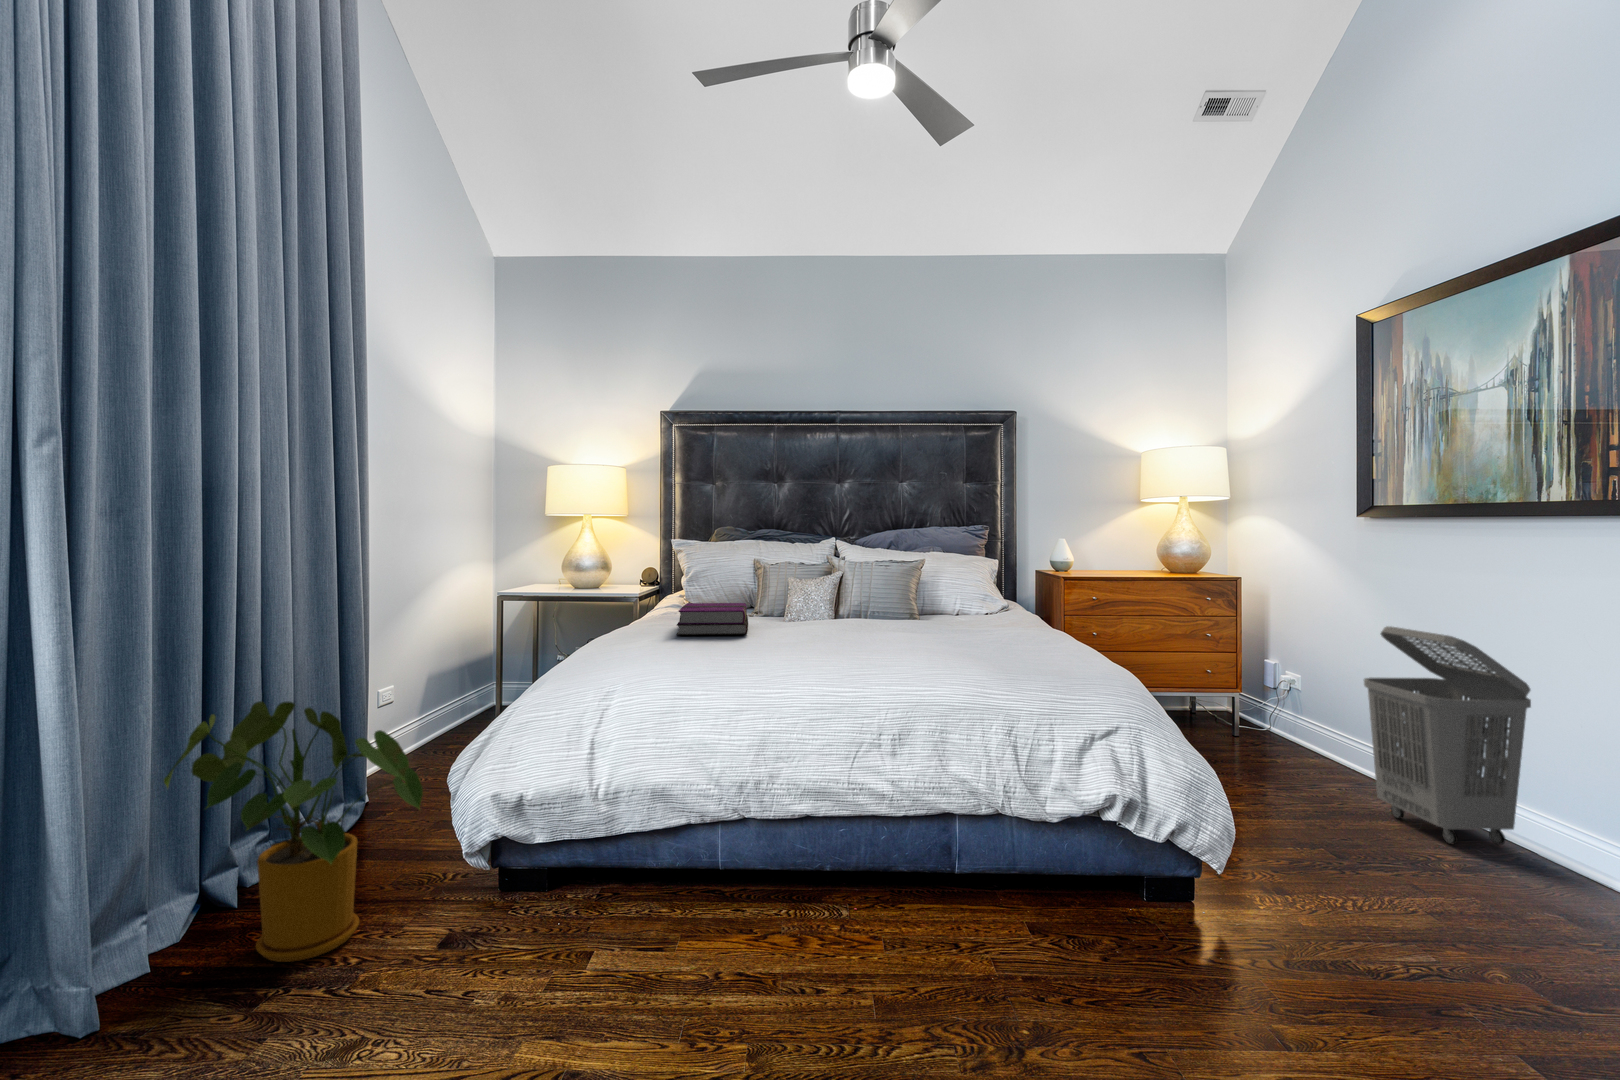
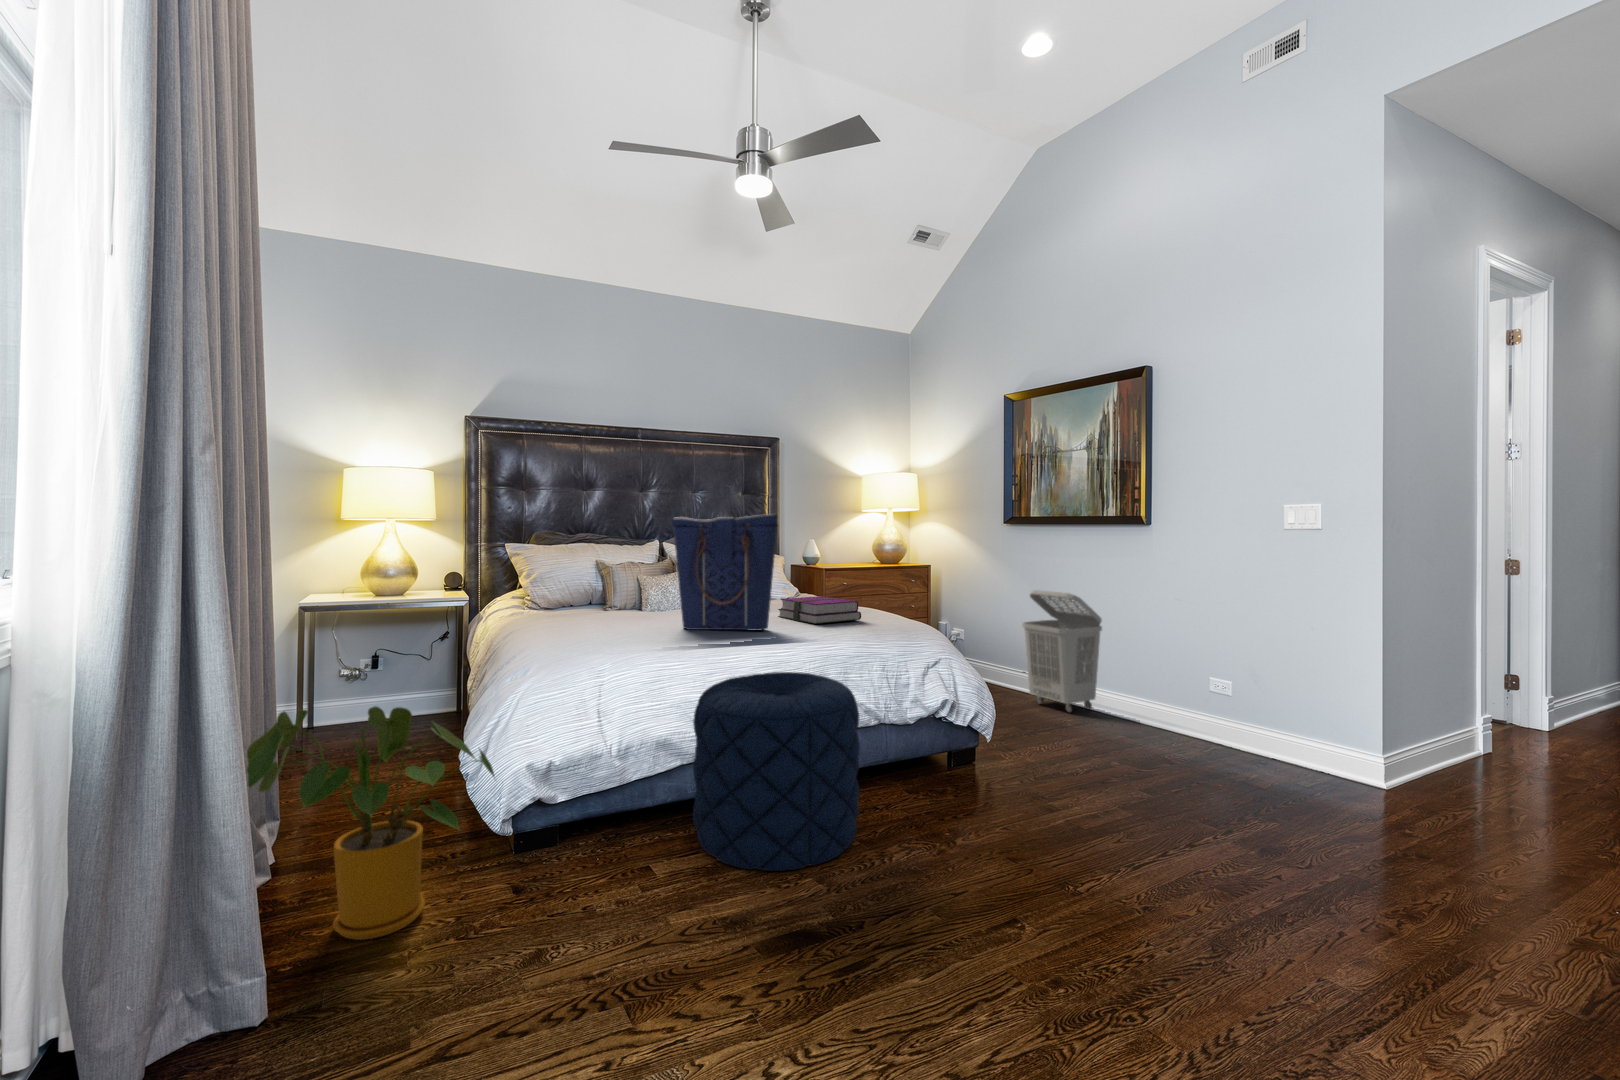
tote bag: none [744,499,863,658] -> present [672,514,778,630]
hardback book: present [677,603,748,635] -> present [778,596,861,624]
pouf: none [661,718,898,1021] -> present [693,672,860,871]

